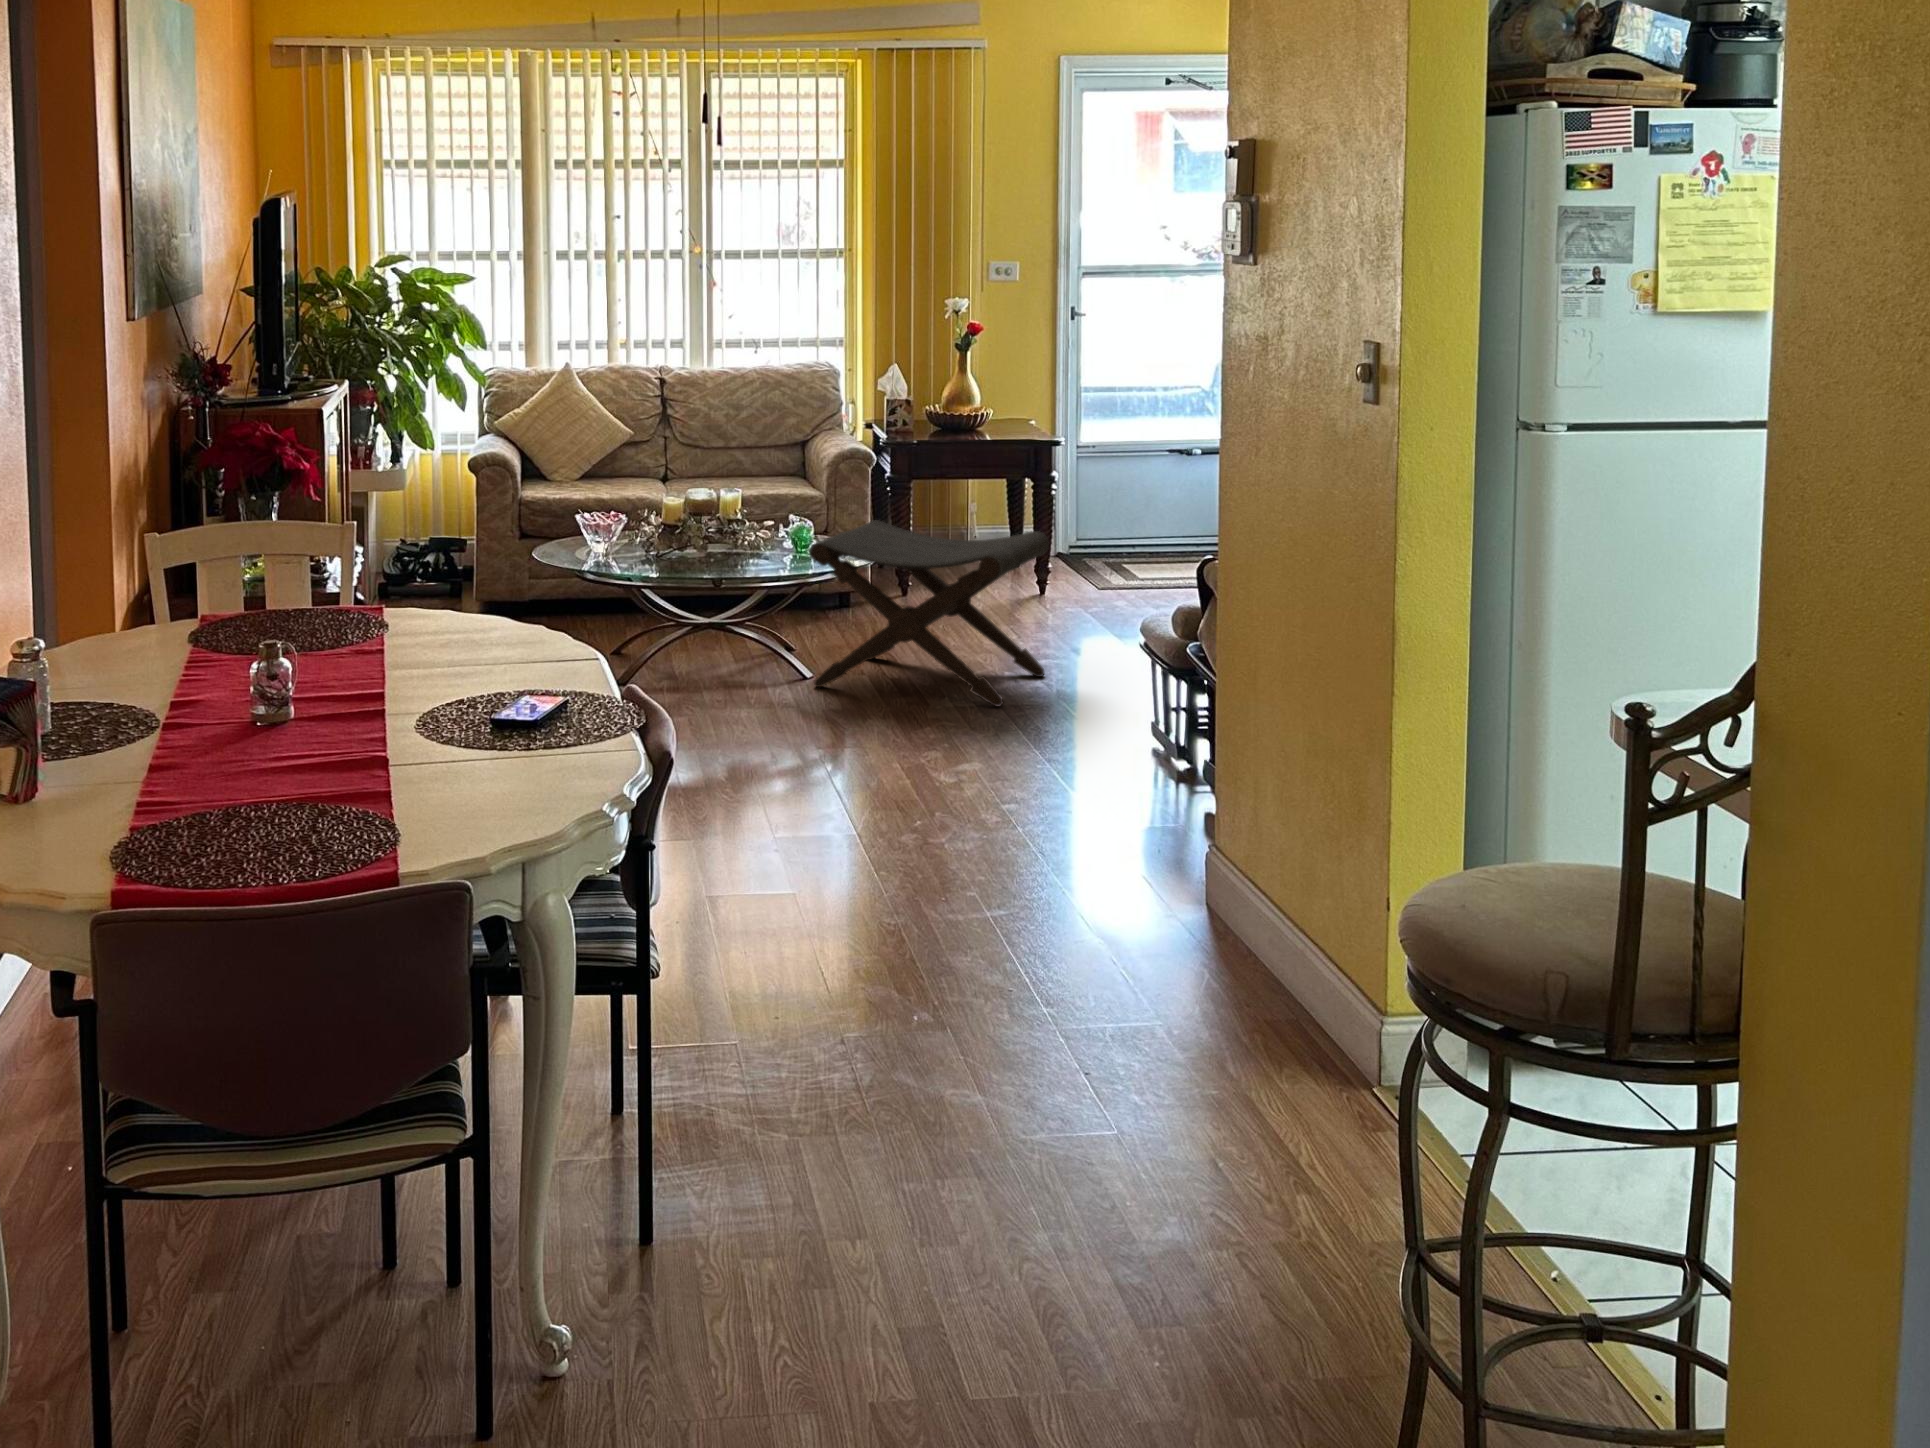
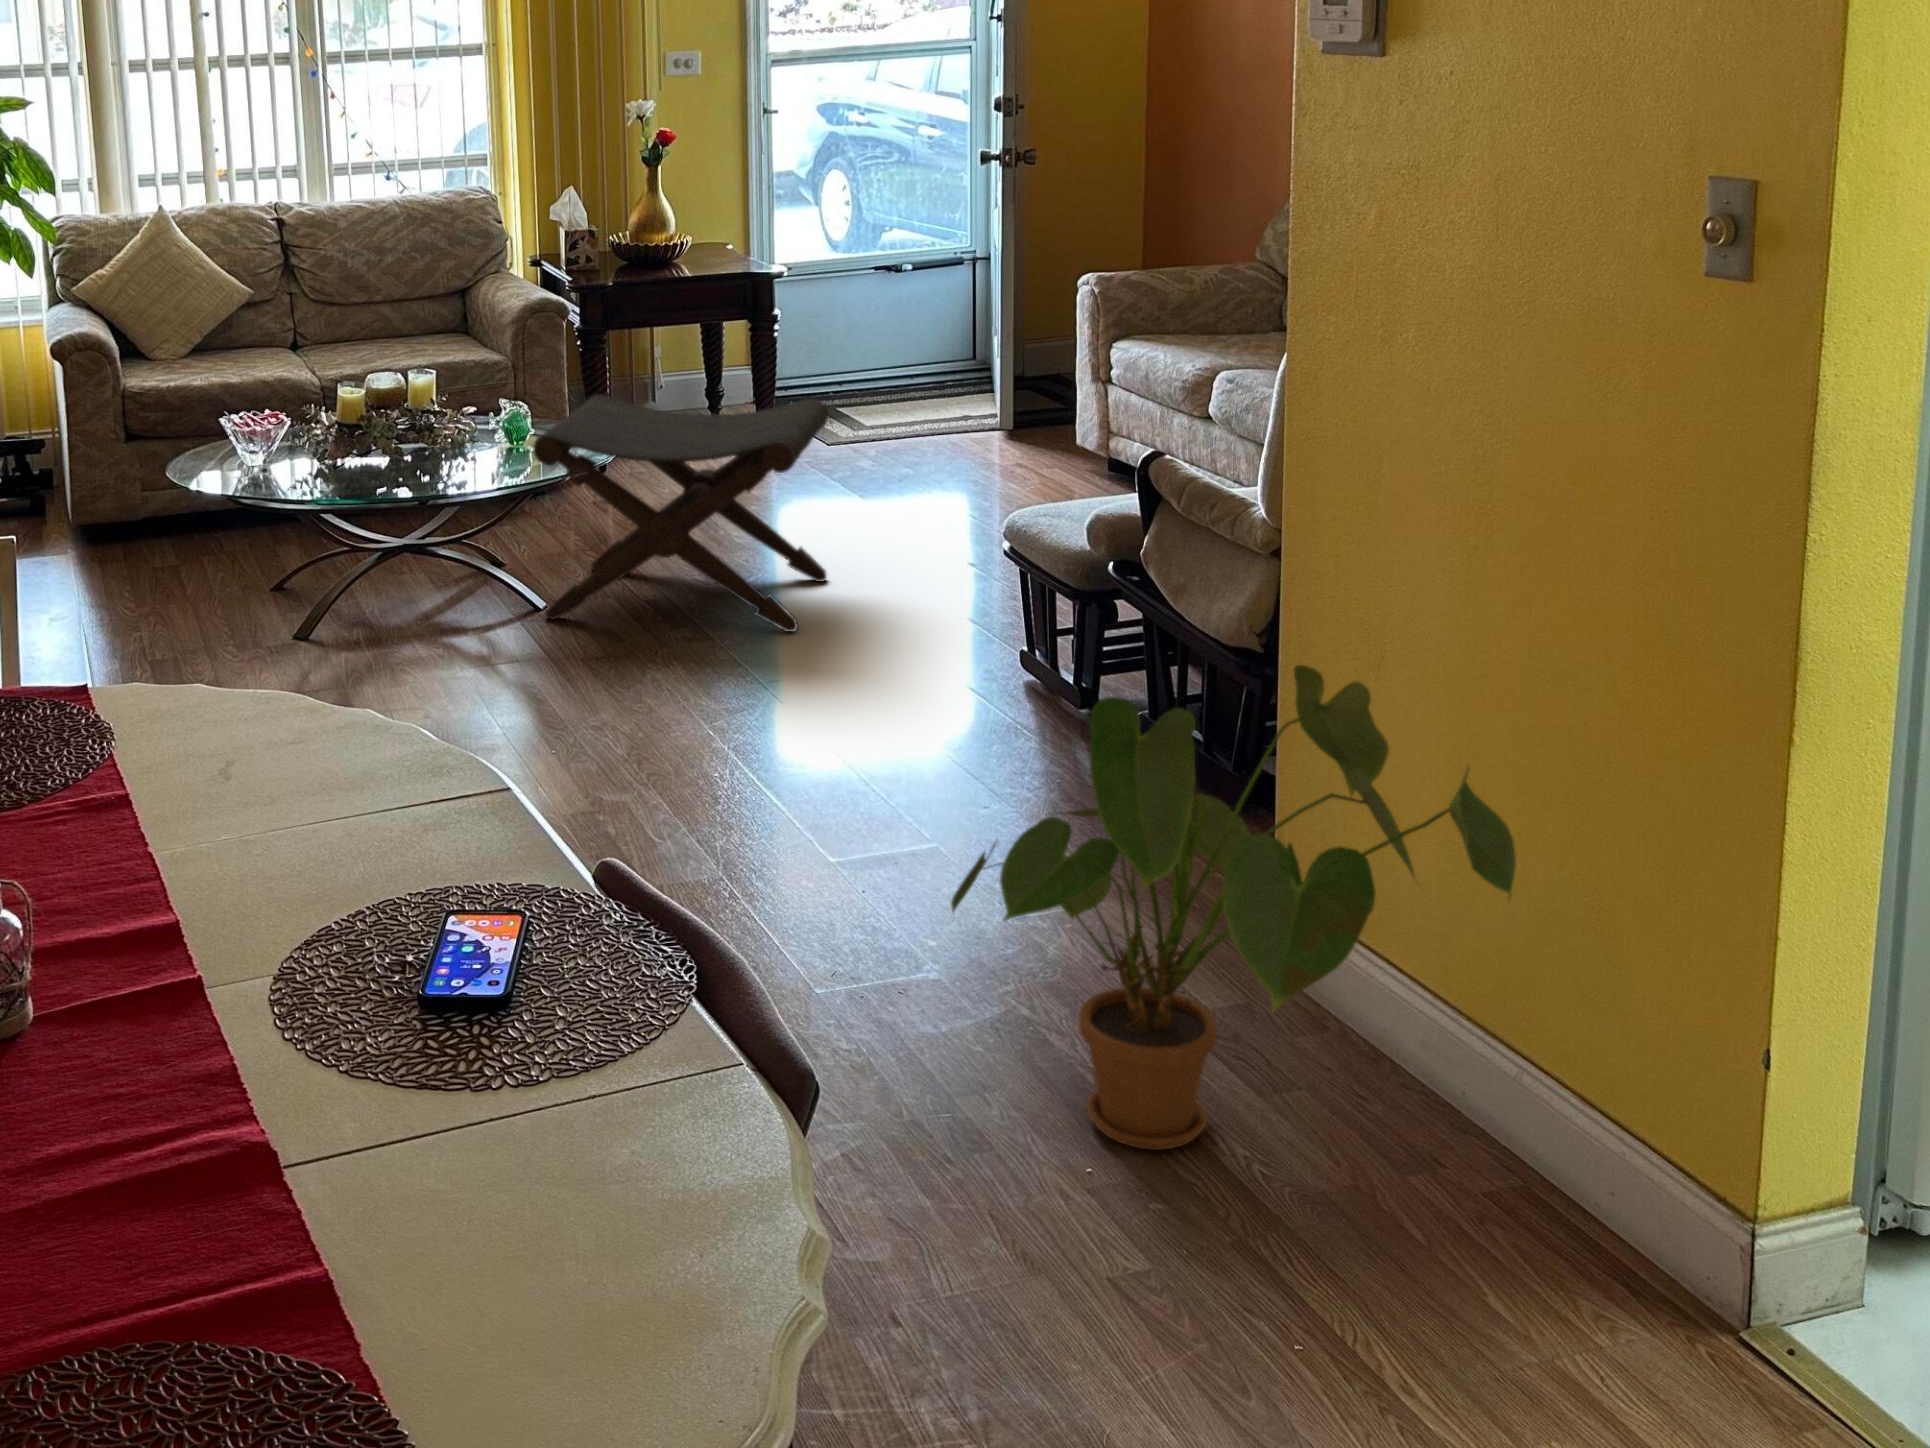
house plant: none [967,680,1317,1003] -> present [951,665,1516,1150]

